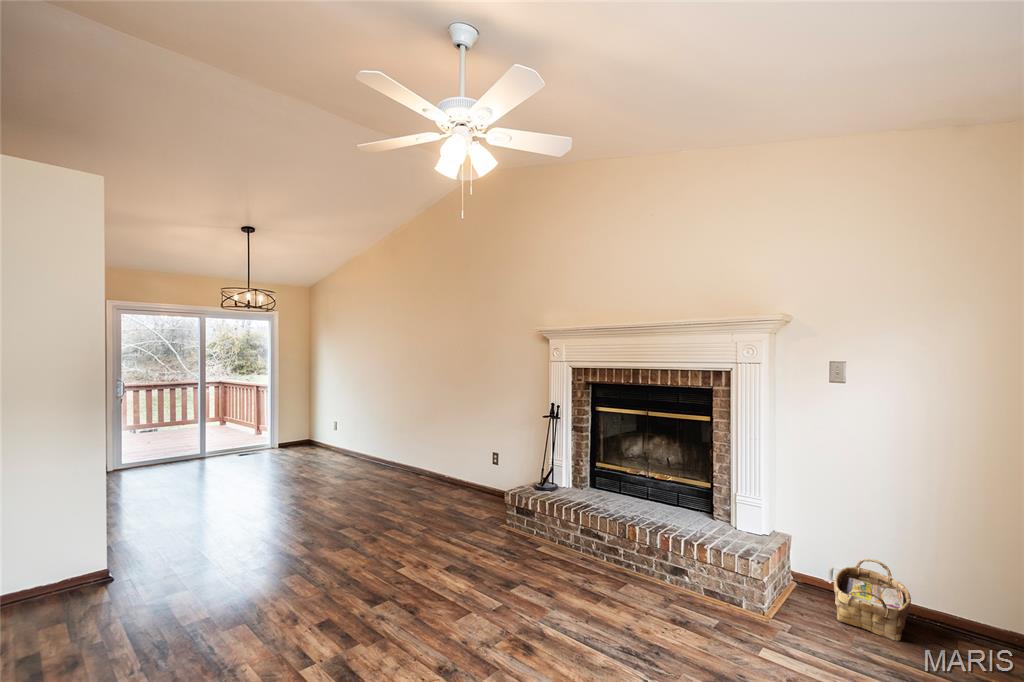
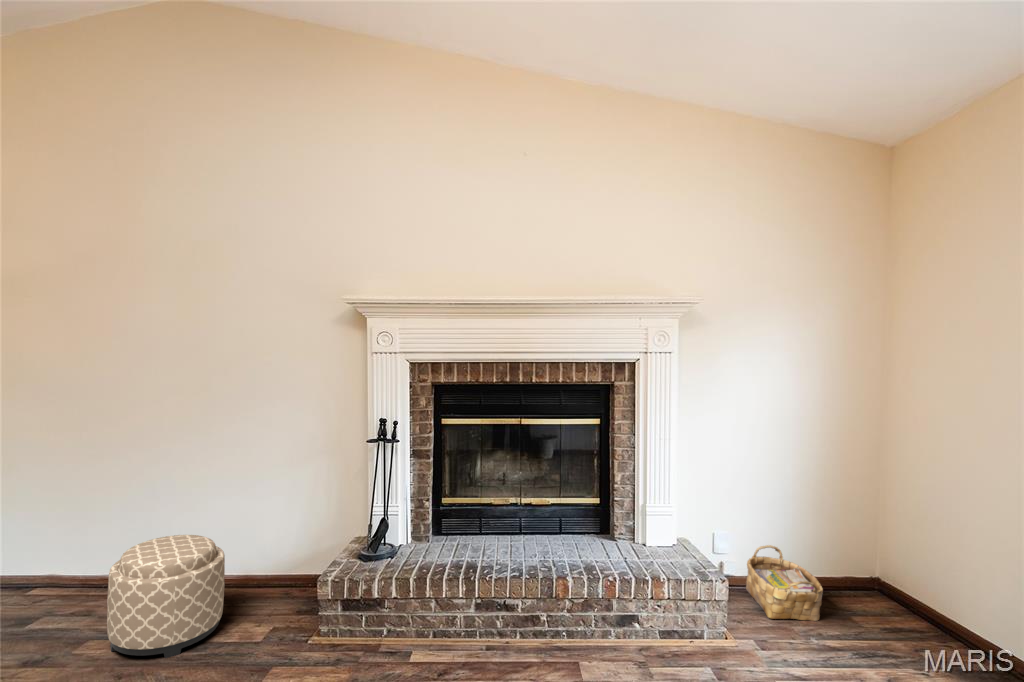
ottoman: none [422,457,474,516] -> present [107,535,225,658]

